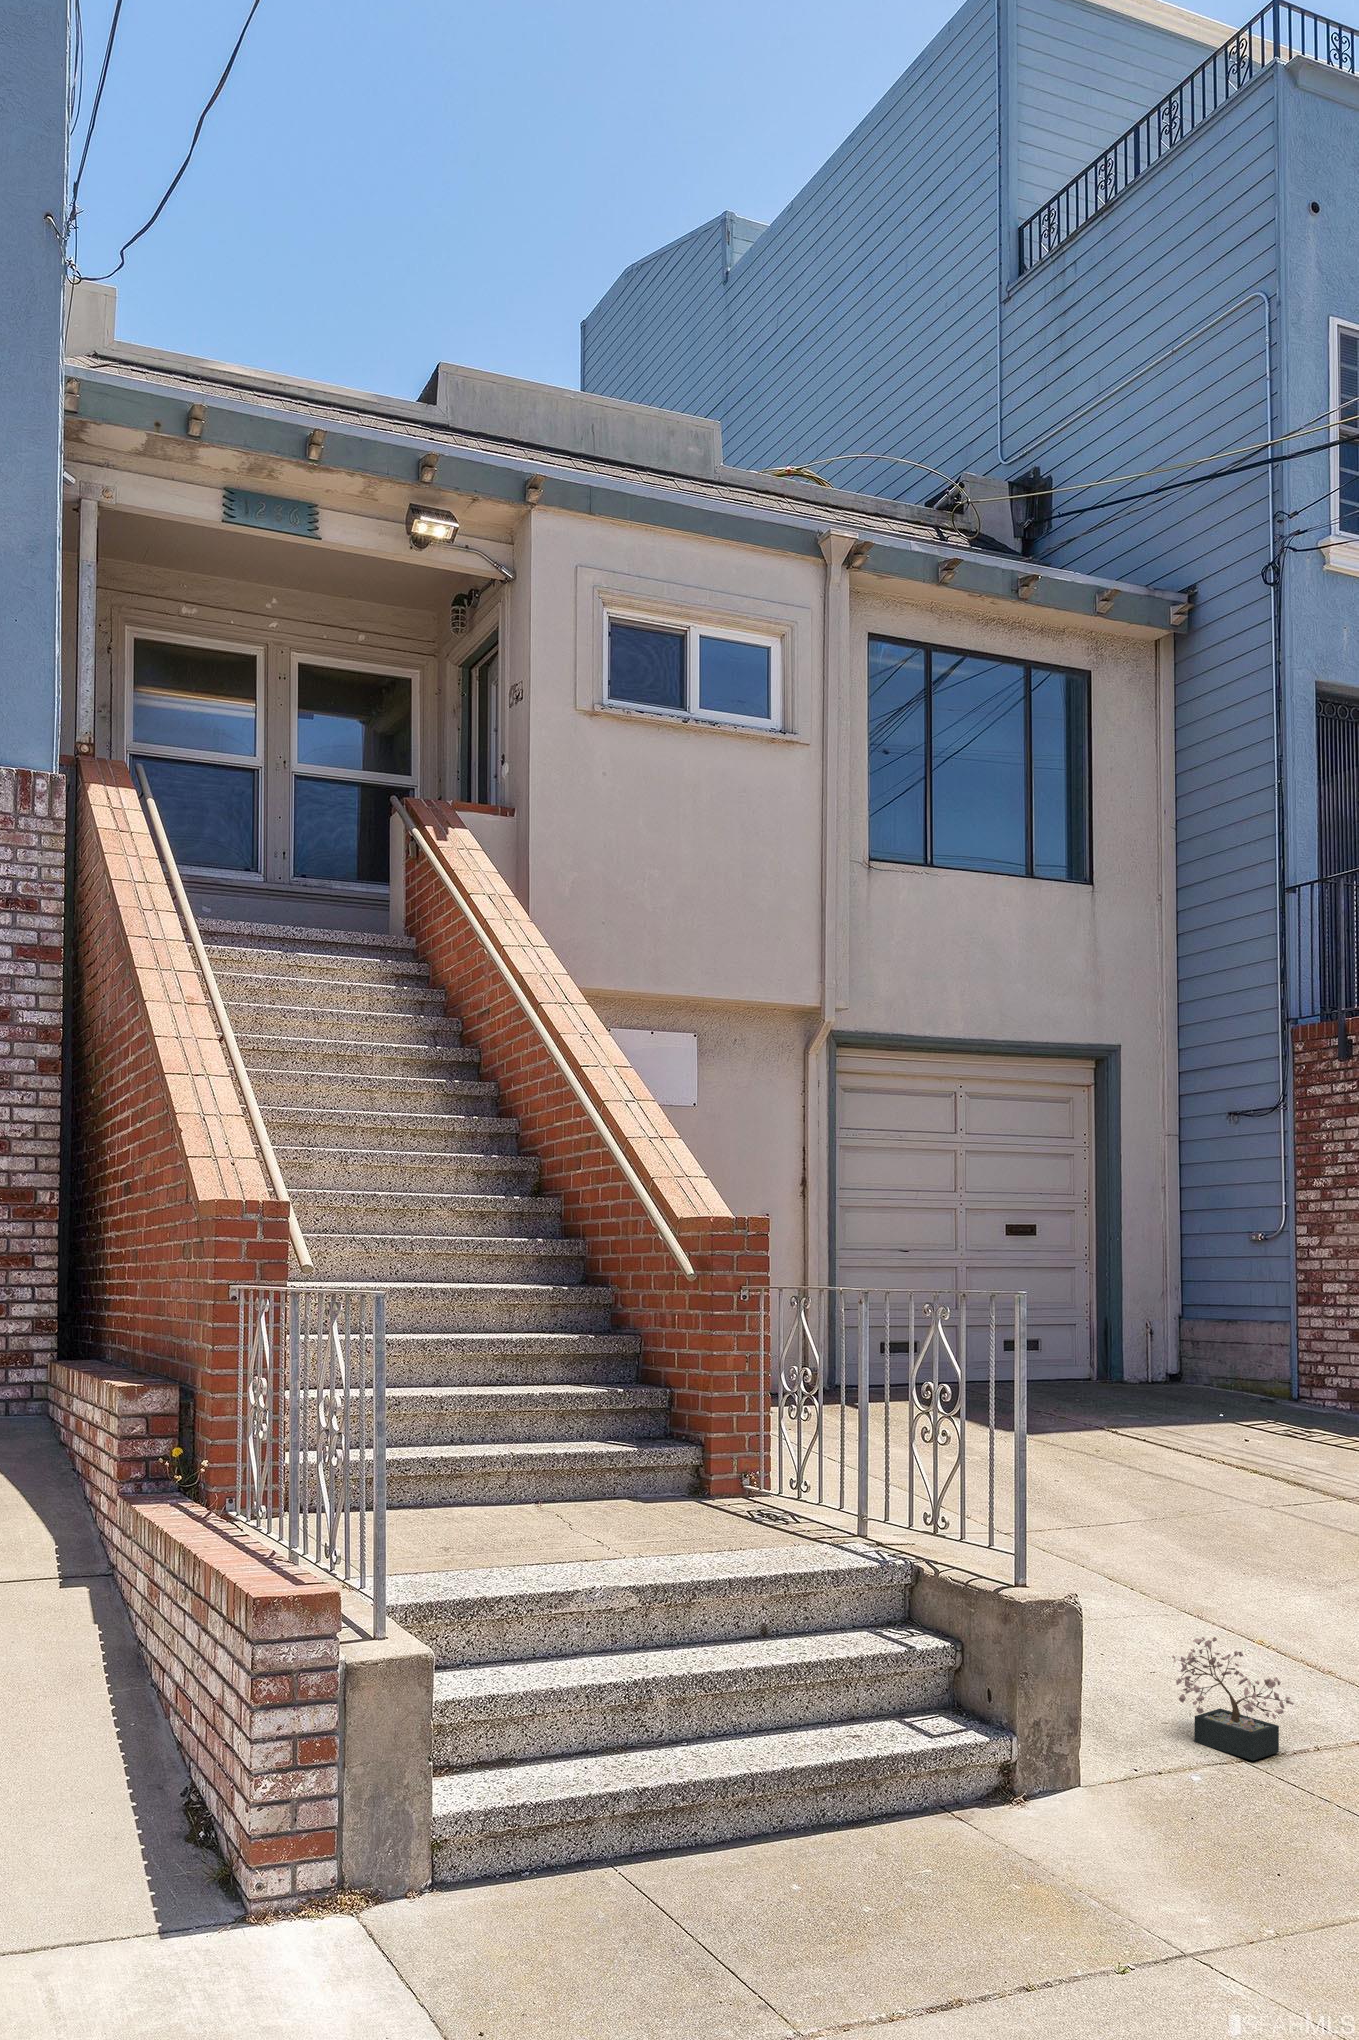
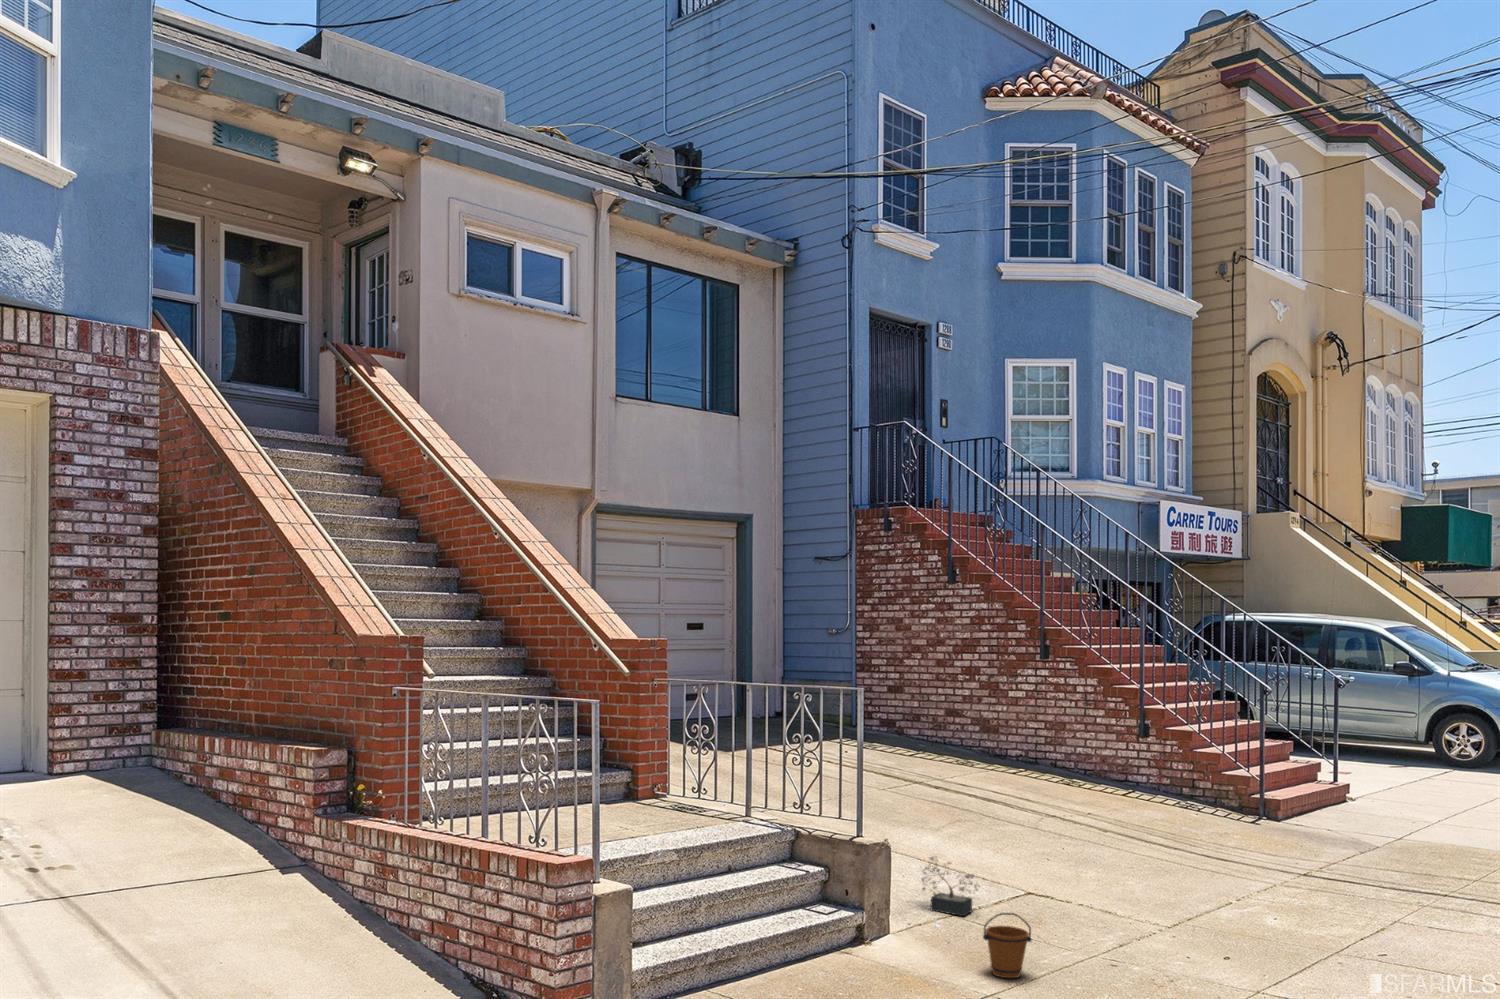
bucket: none [1202,1769,1304,1907] -> present [983,913,1031,978]

